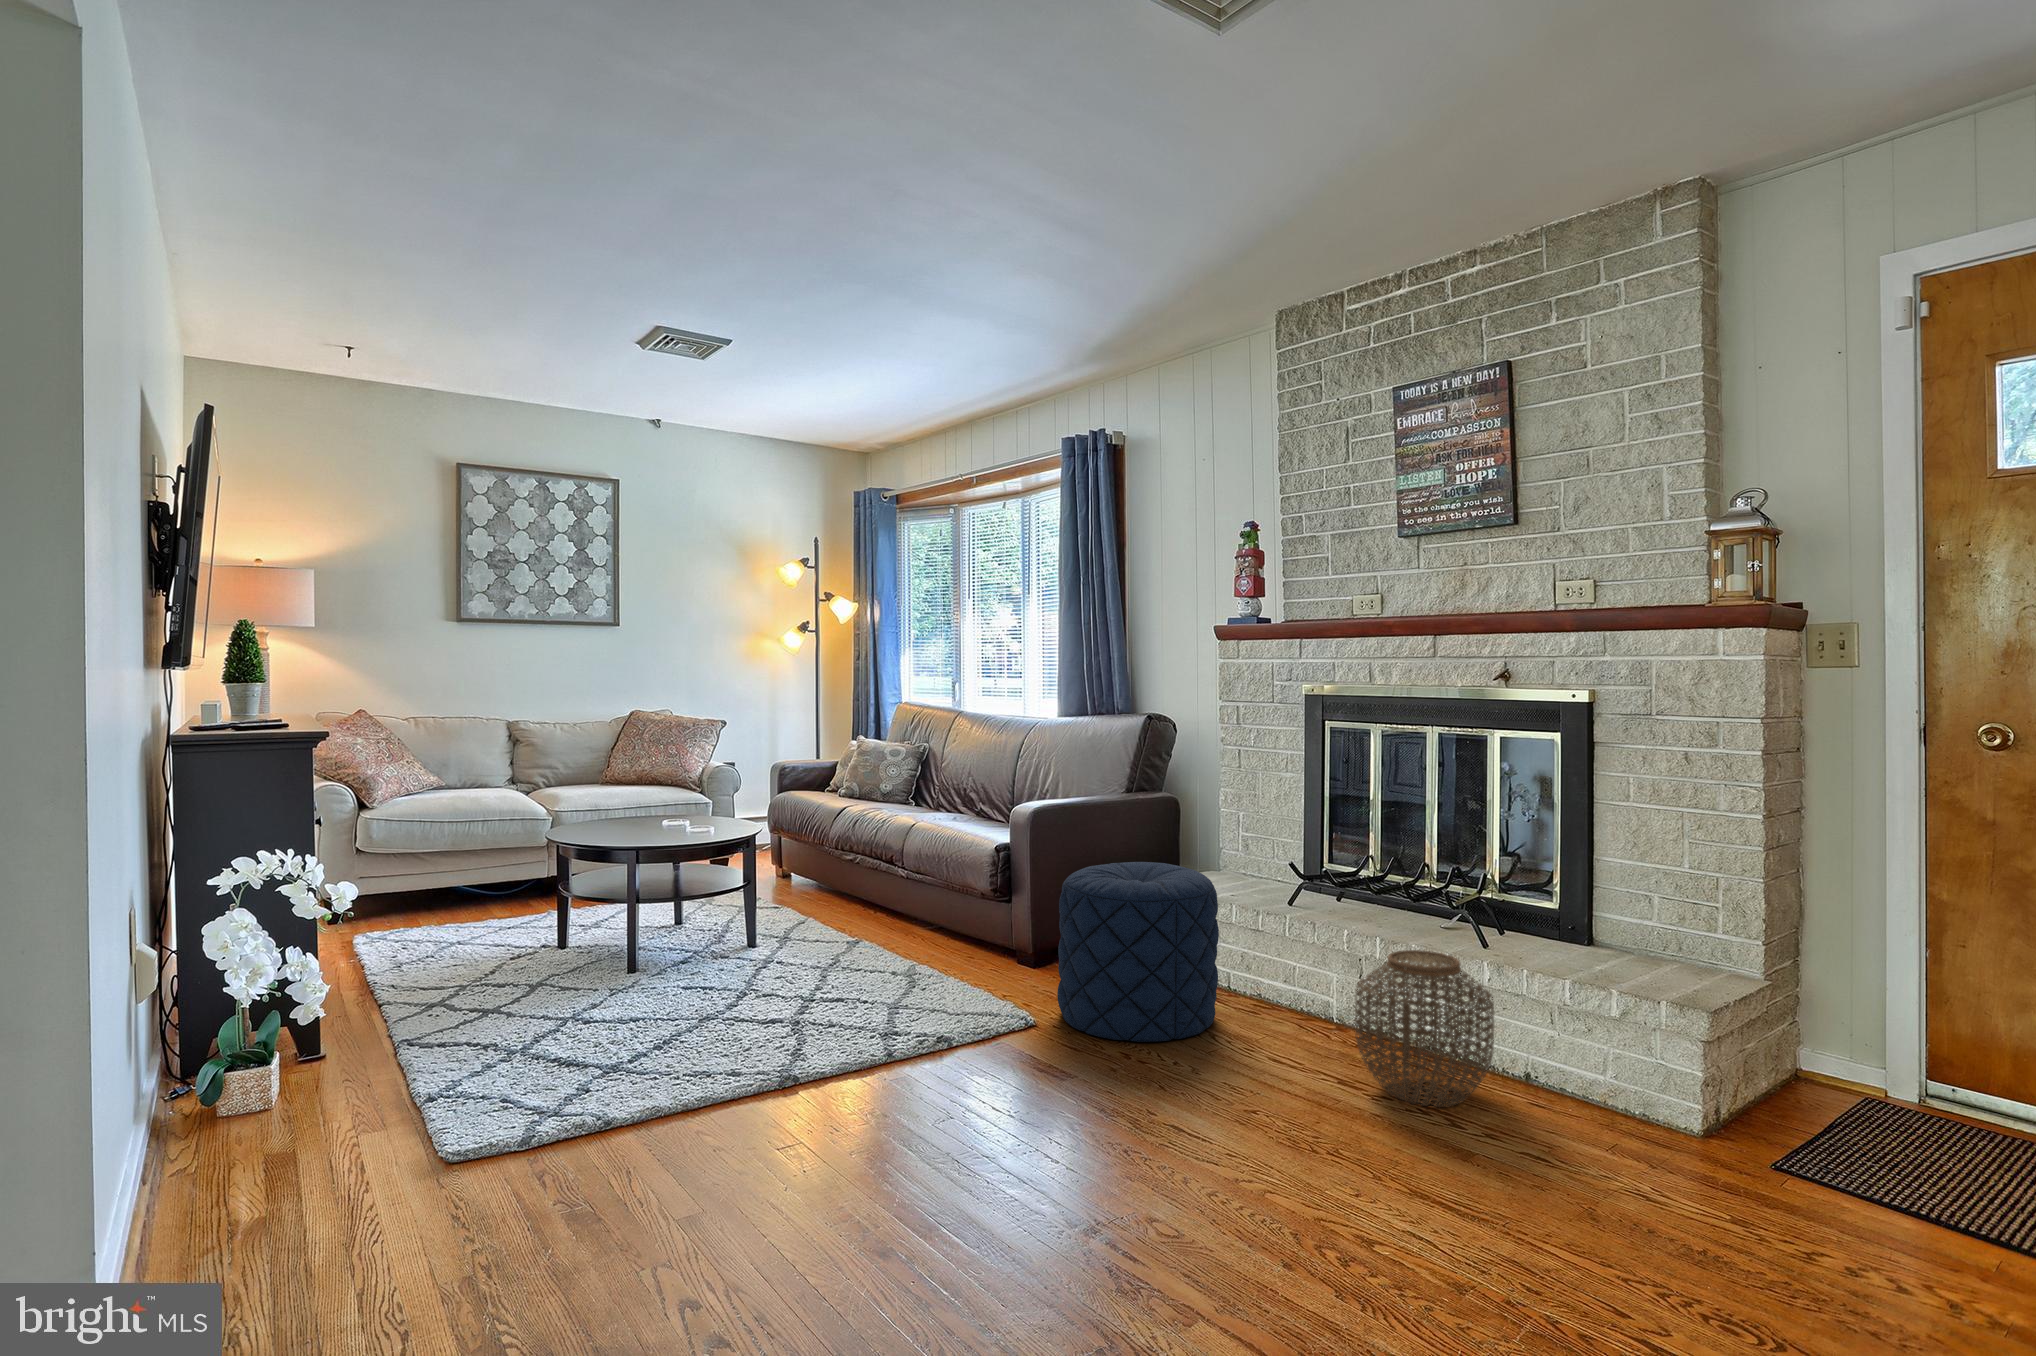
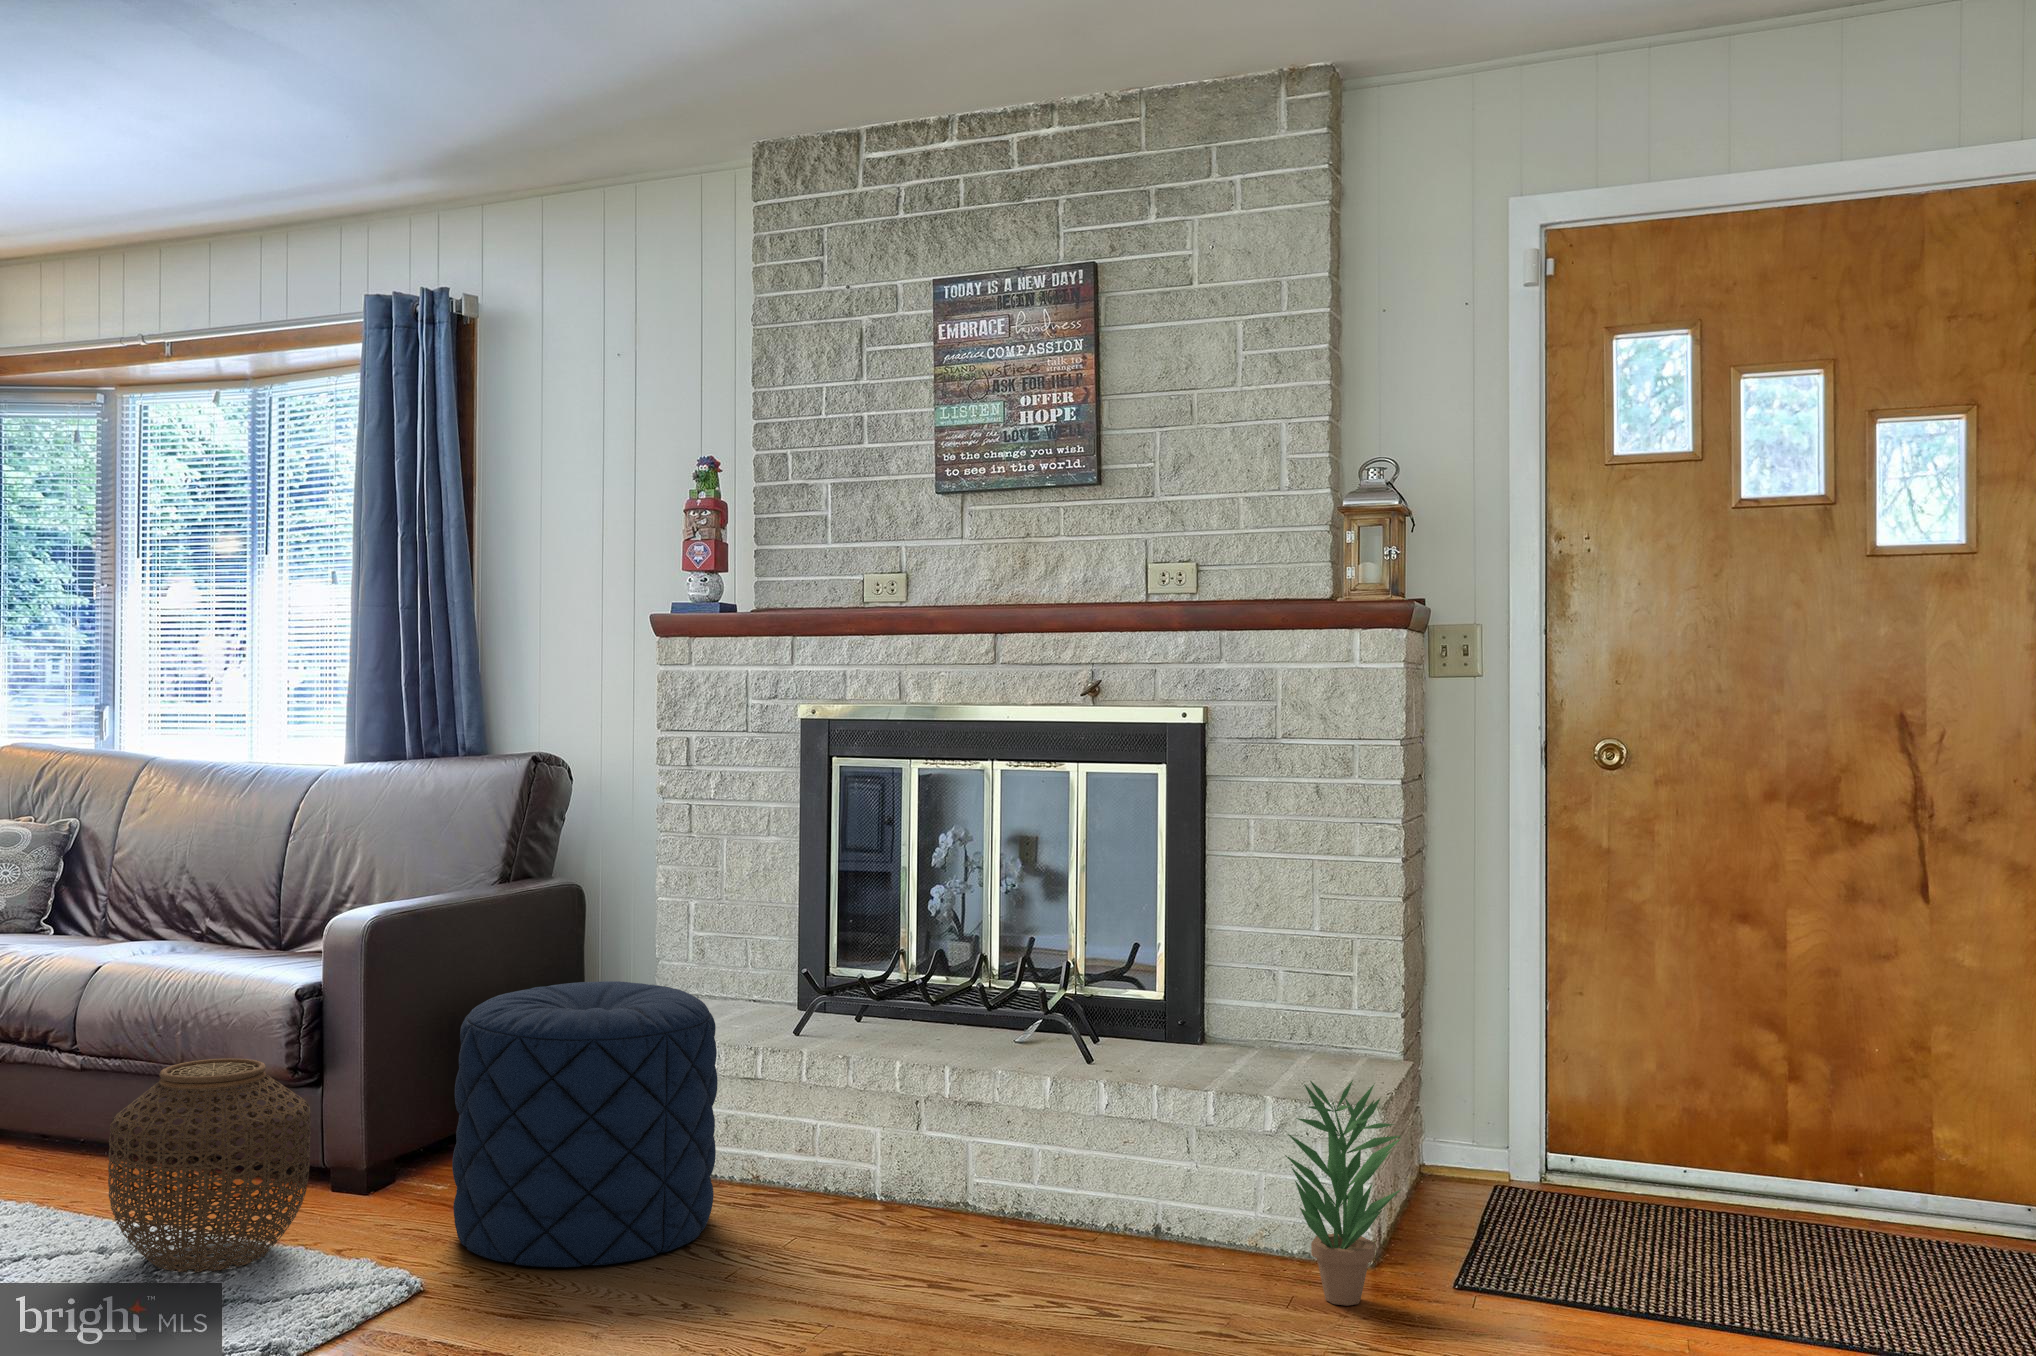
woven basket: present [1355,950,1494,1107] -> present [108,1058,311,1272]
potted plant: none [1607,984,1715,1164] -> present [1285,1080,1401,1306]

